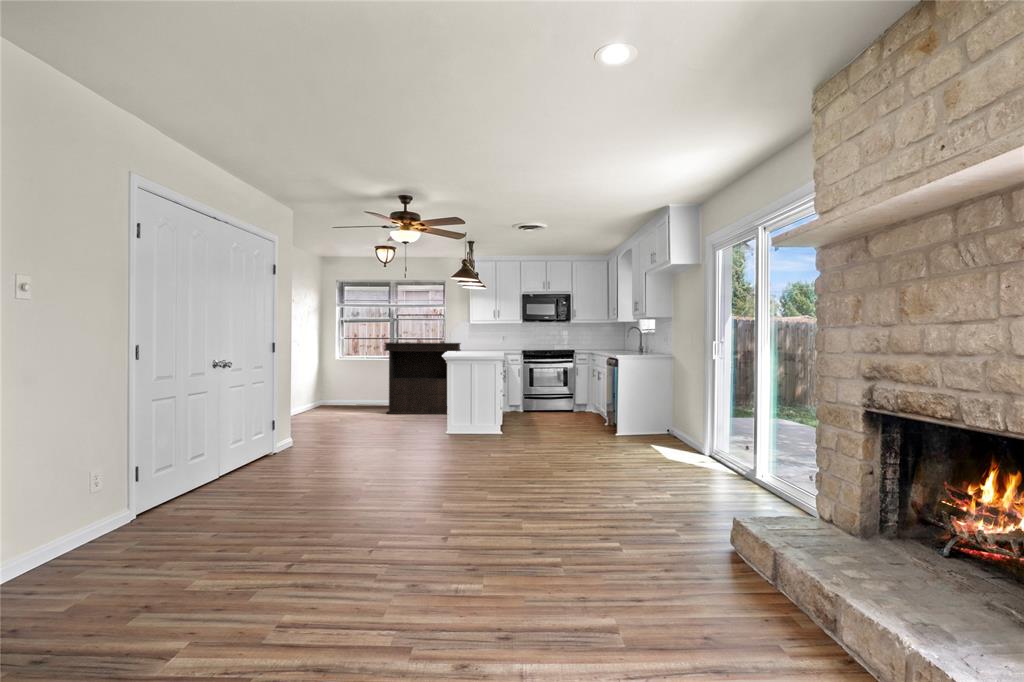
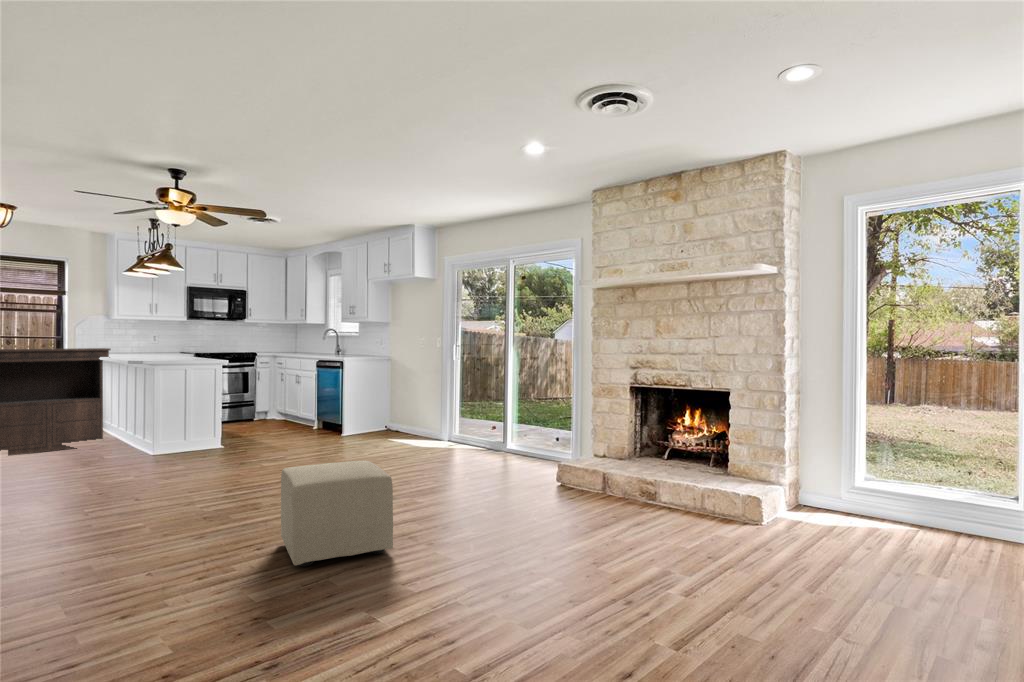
ottoman: none [293,453,429,565] -> present [281,461,393,566]

